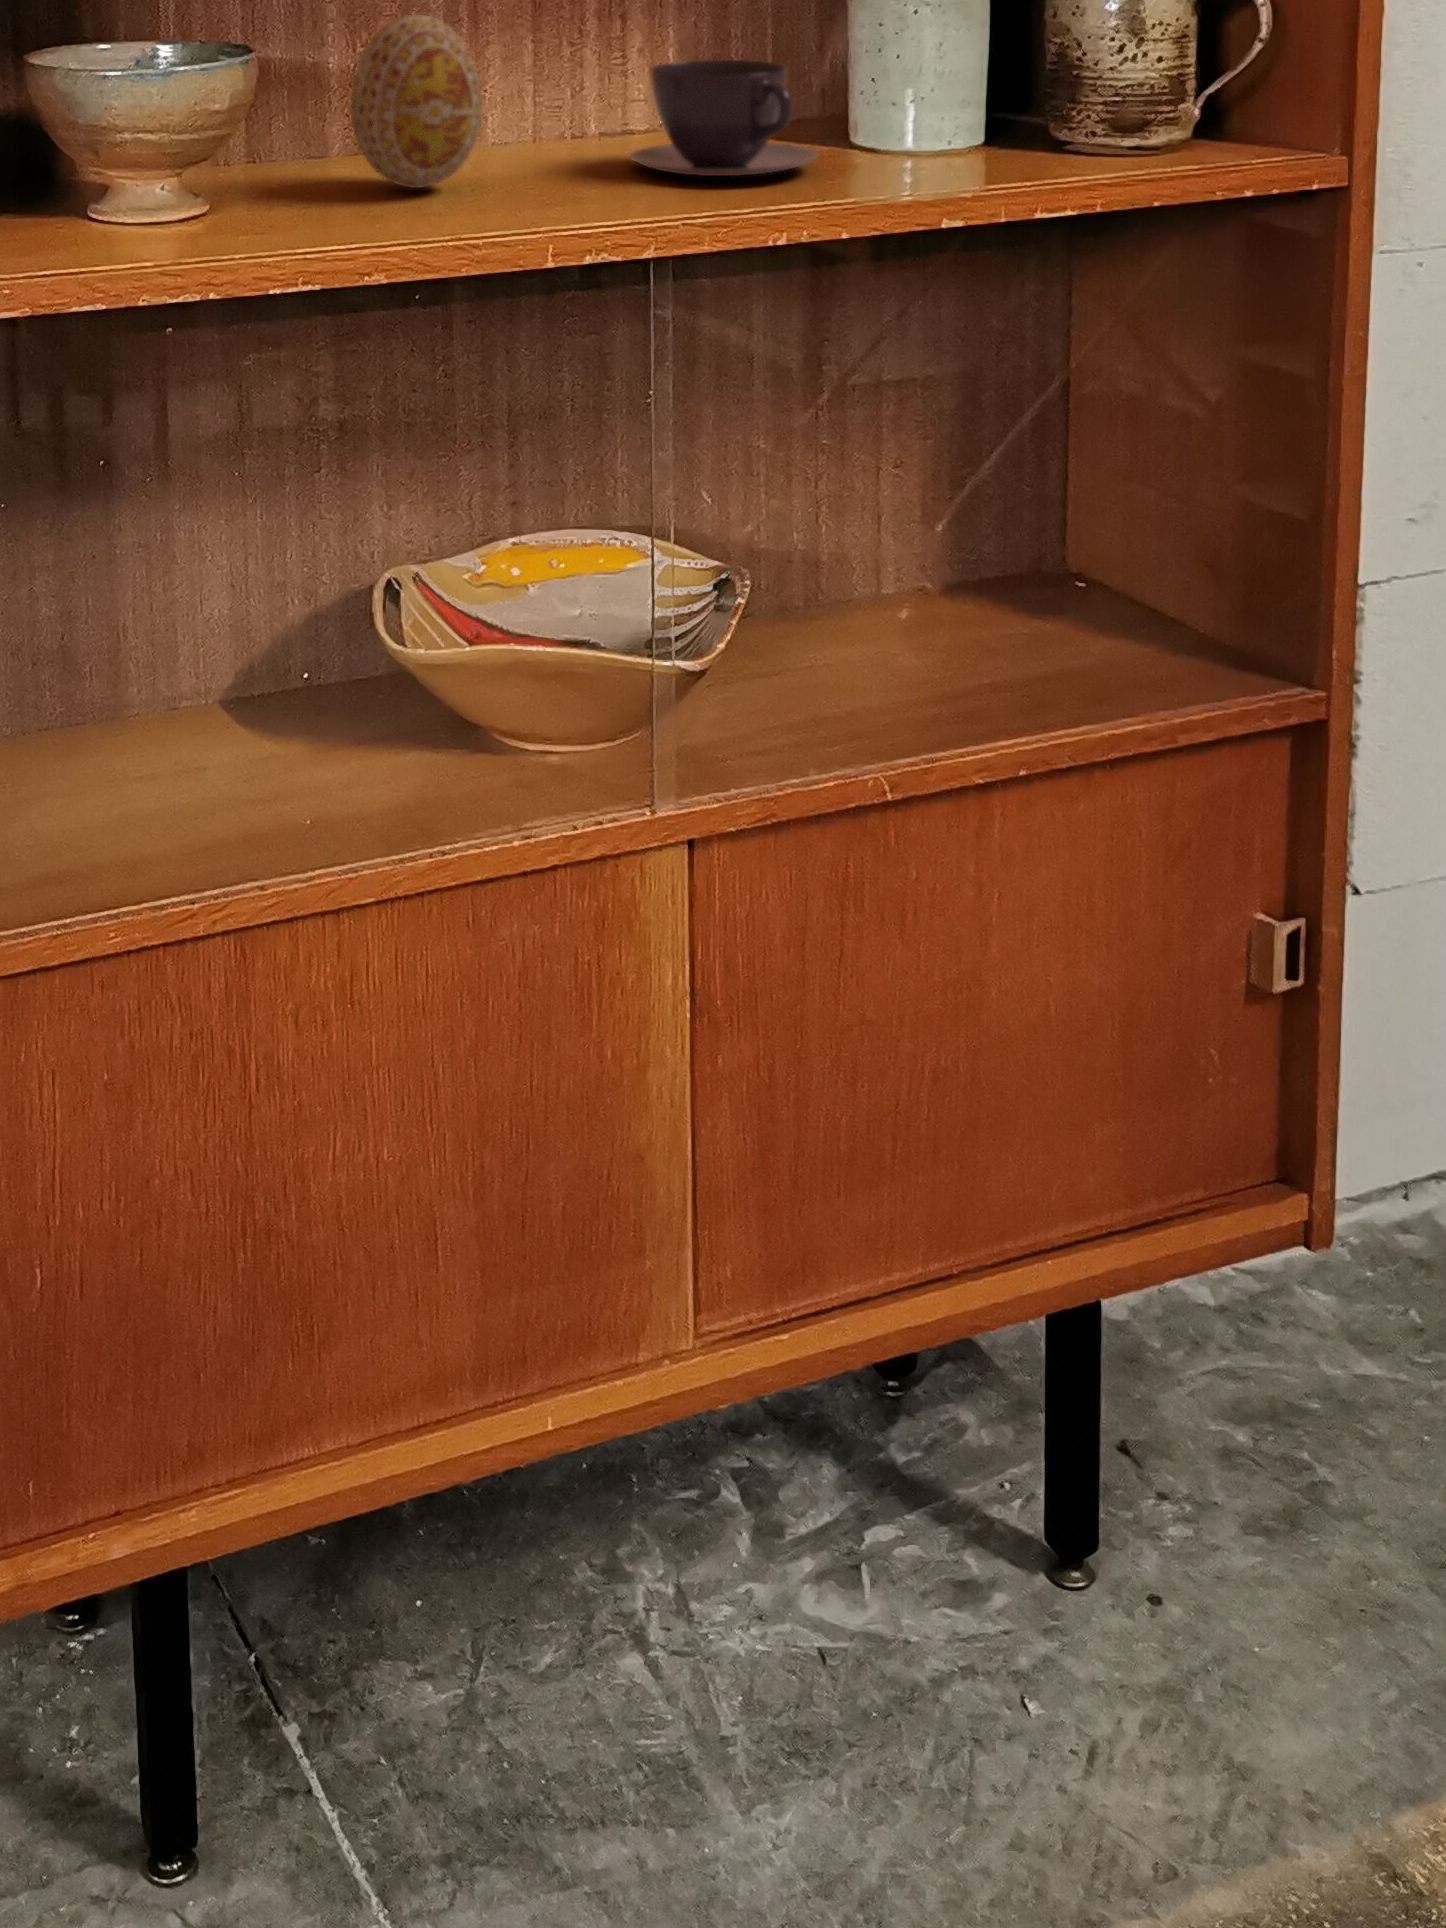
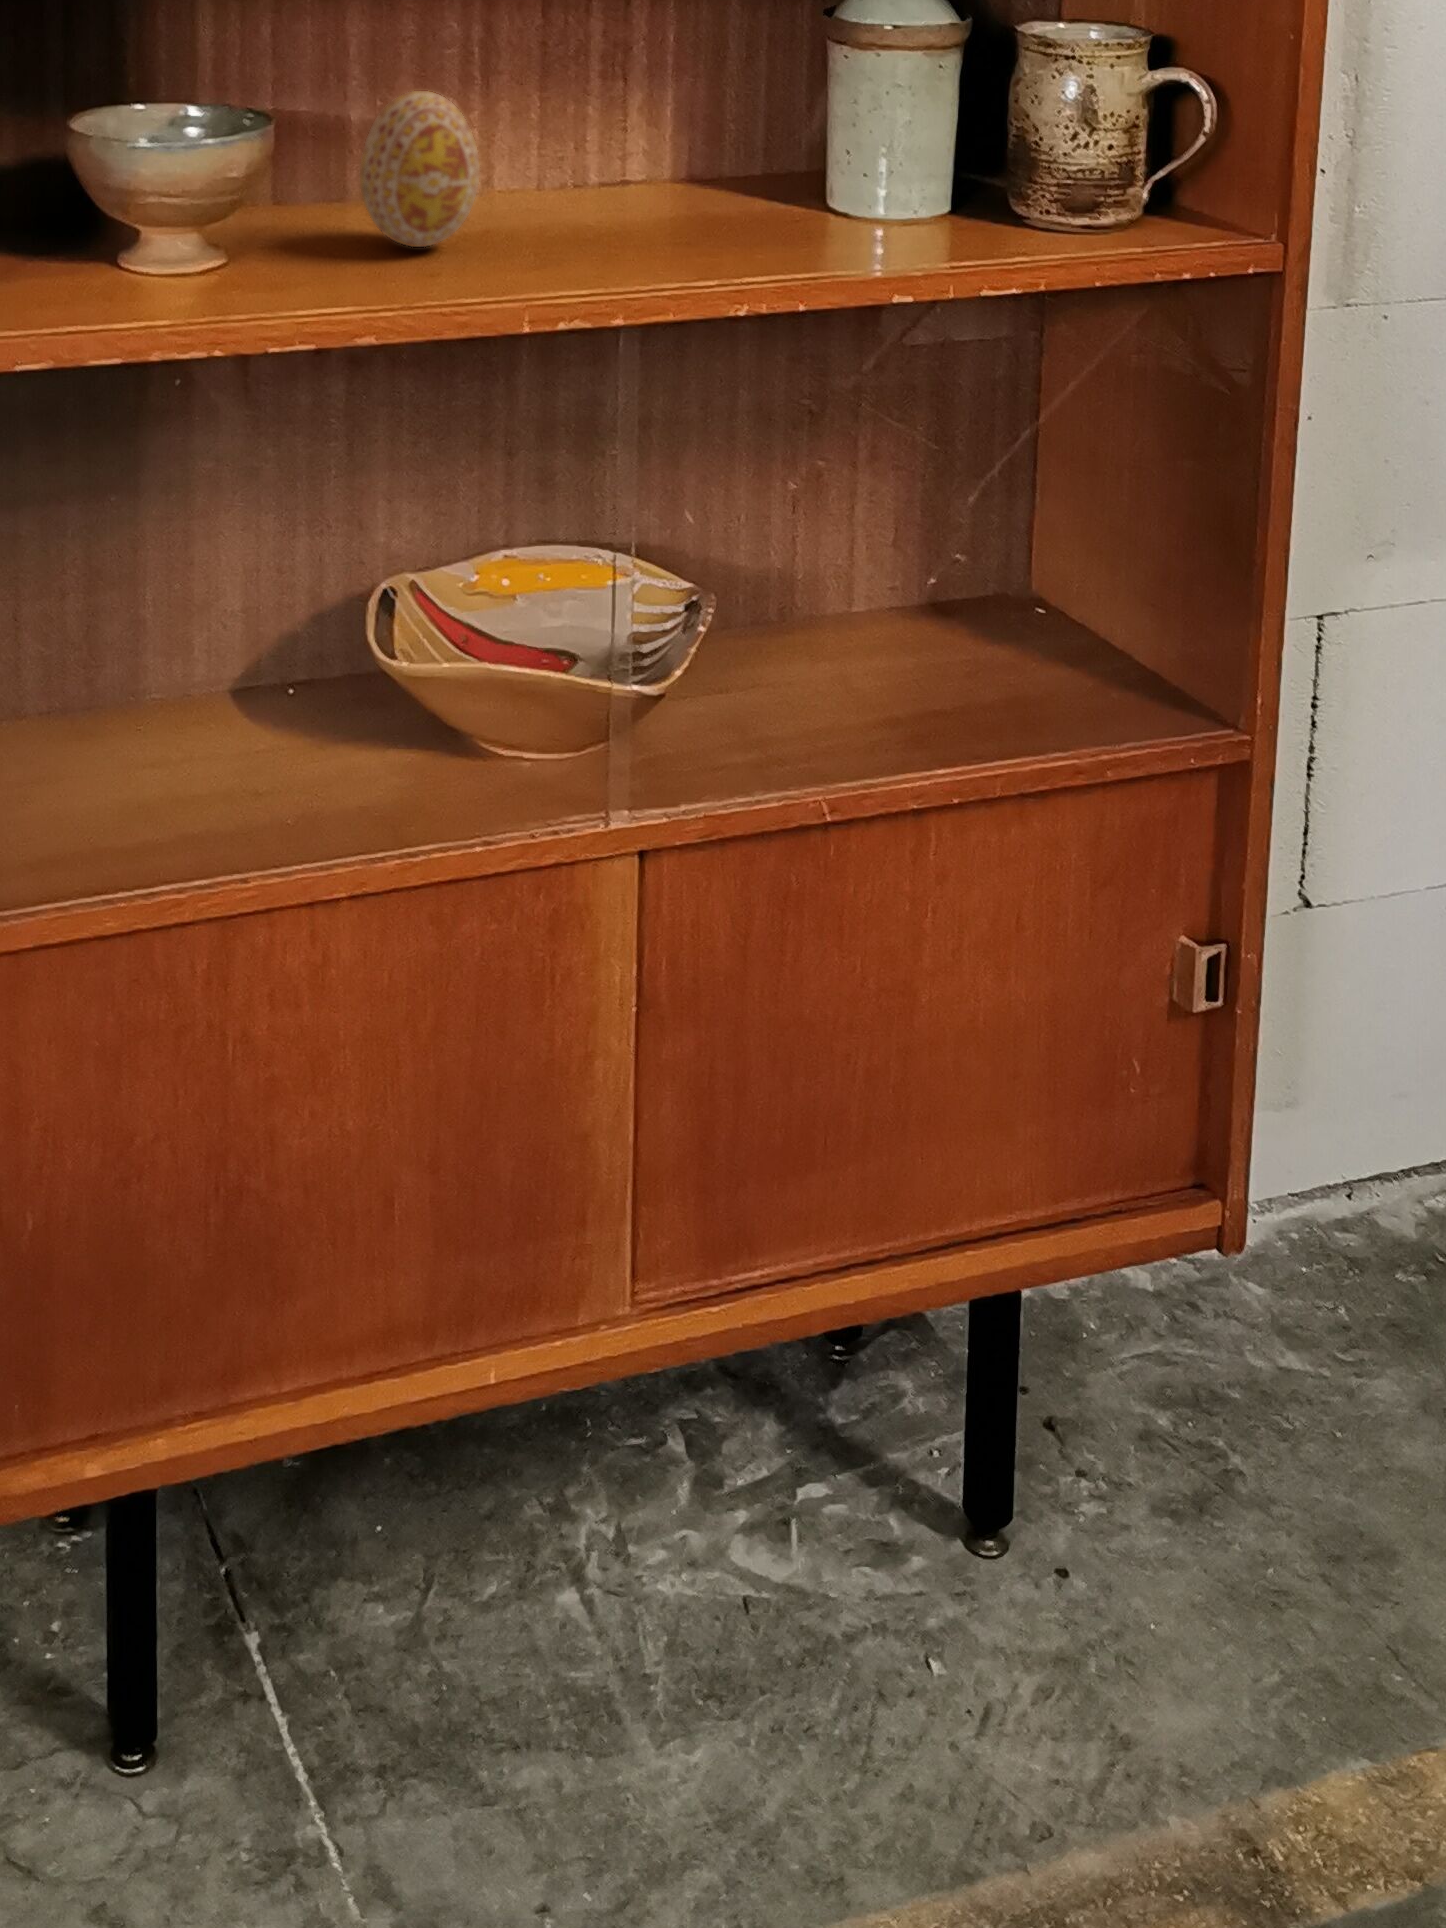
teacup: present [630,60,818,176] -> none [615,133,789,244]

